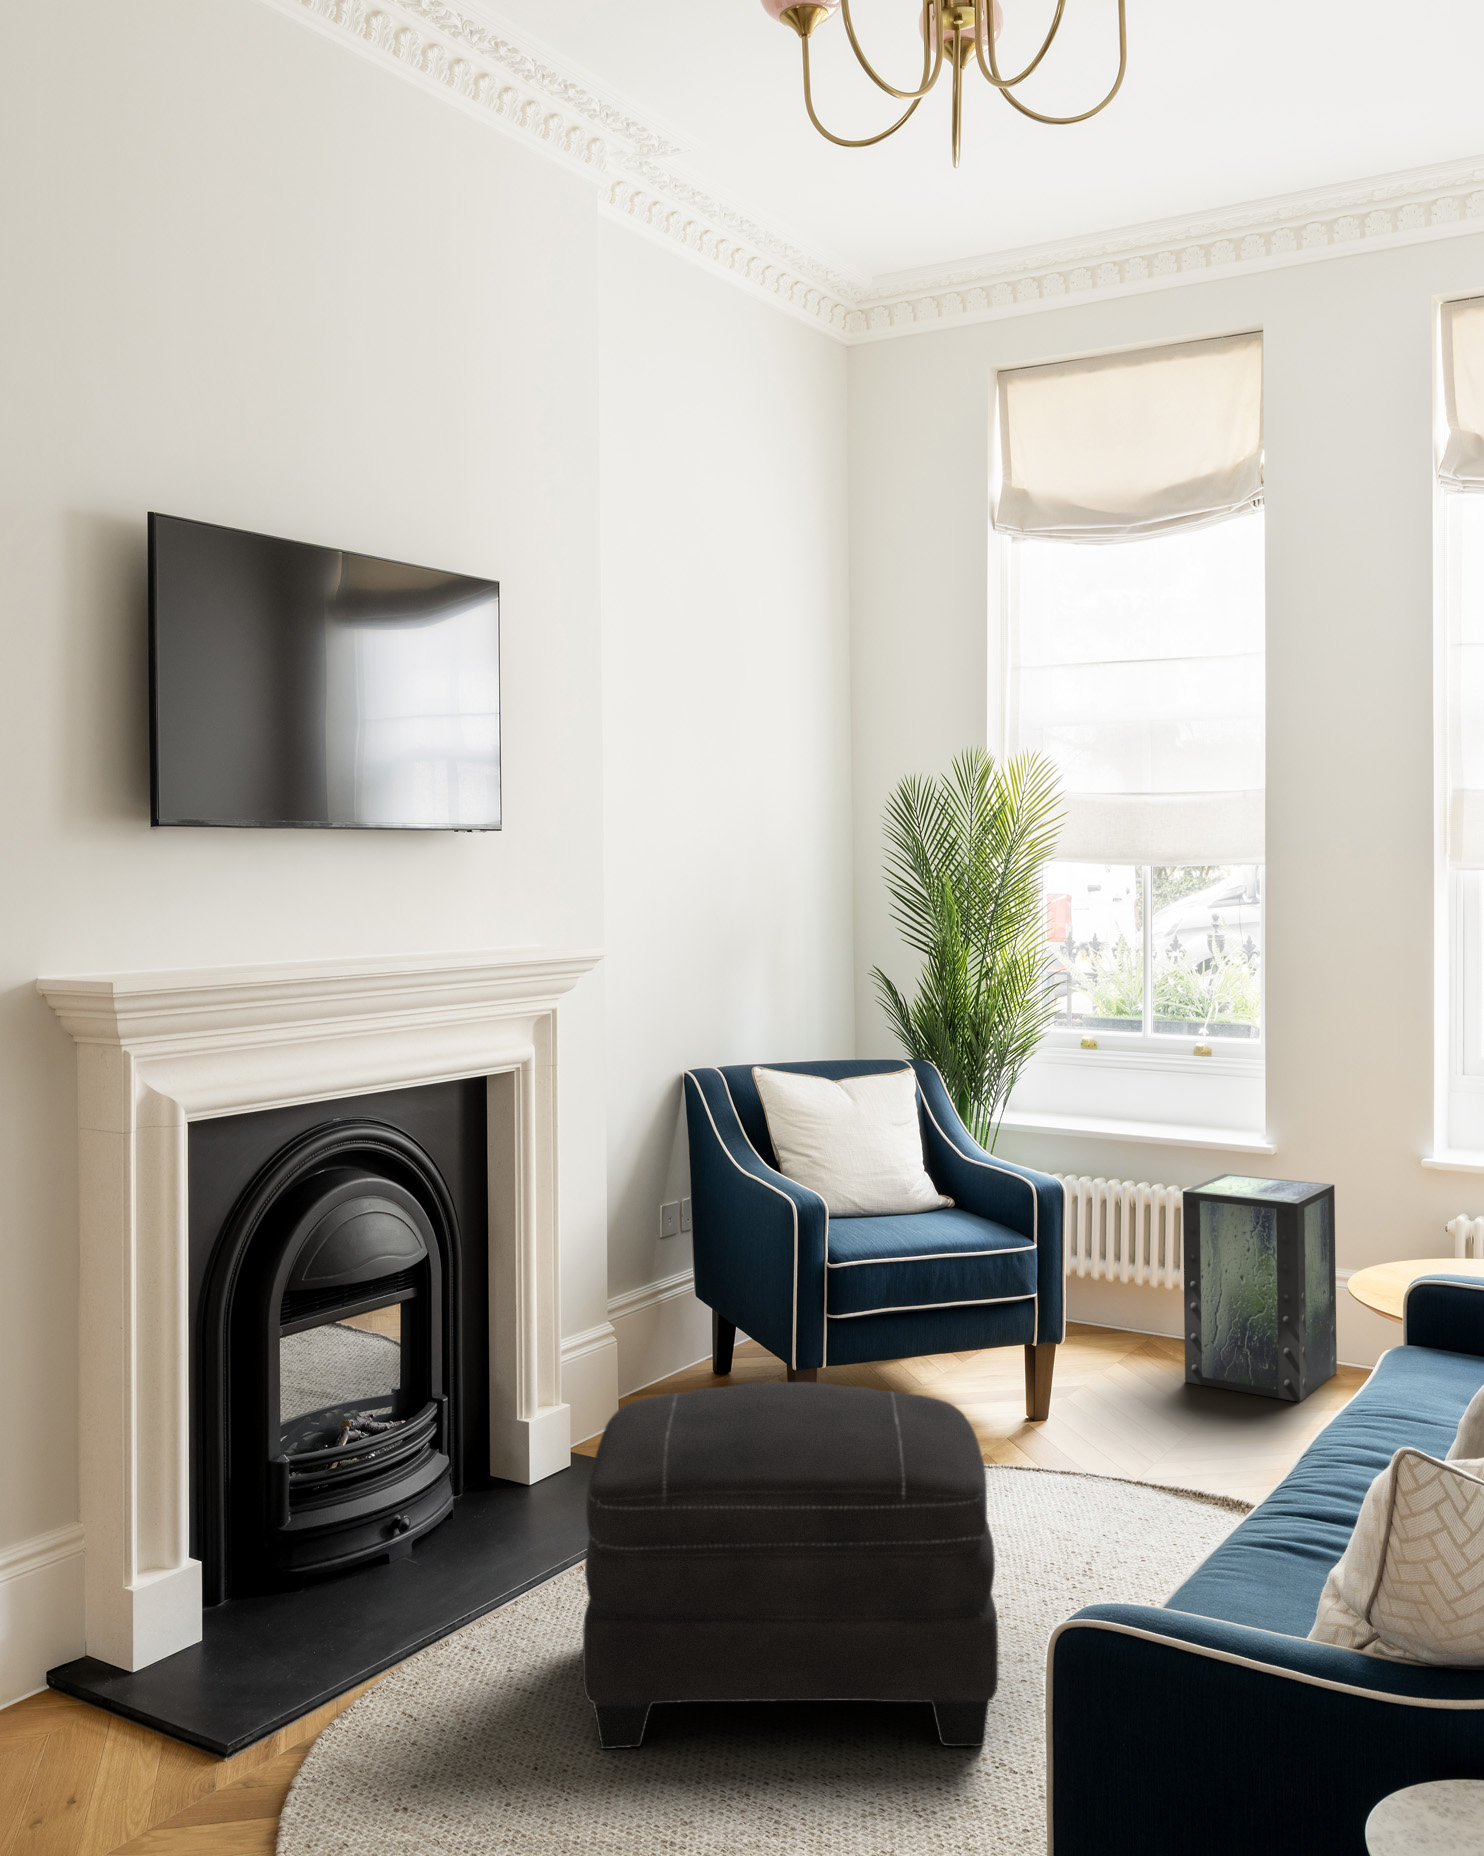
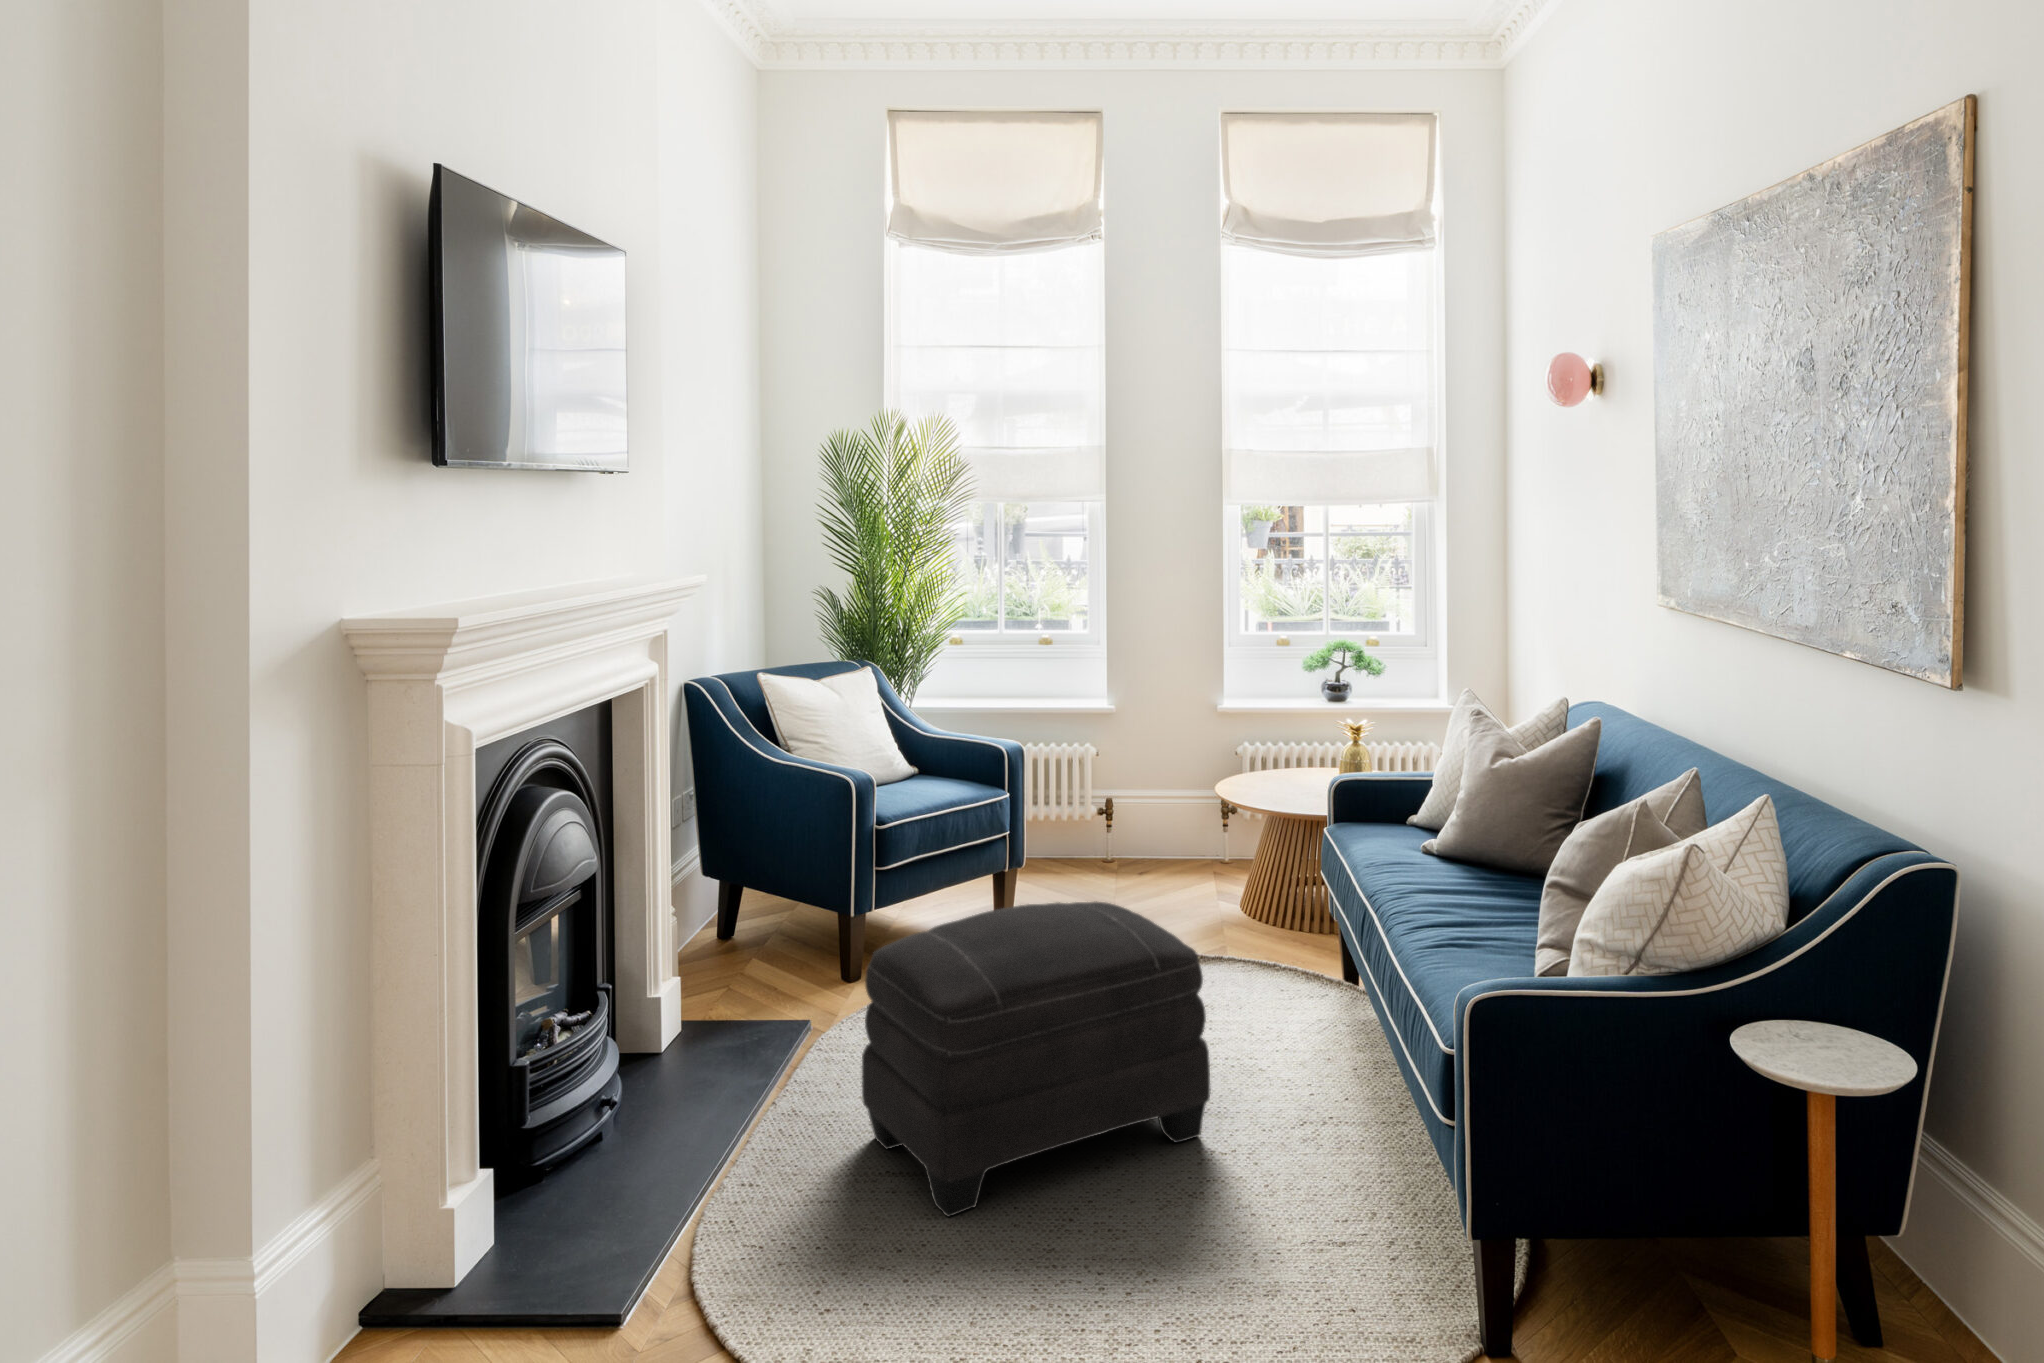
storage box: present [1183,1174,1337,1402] -> none [1075,731,1163,884]

